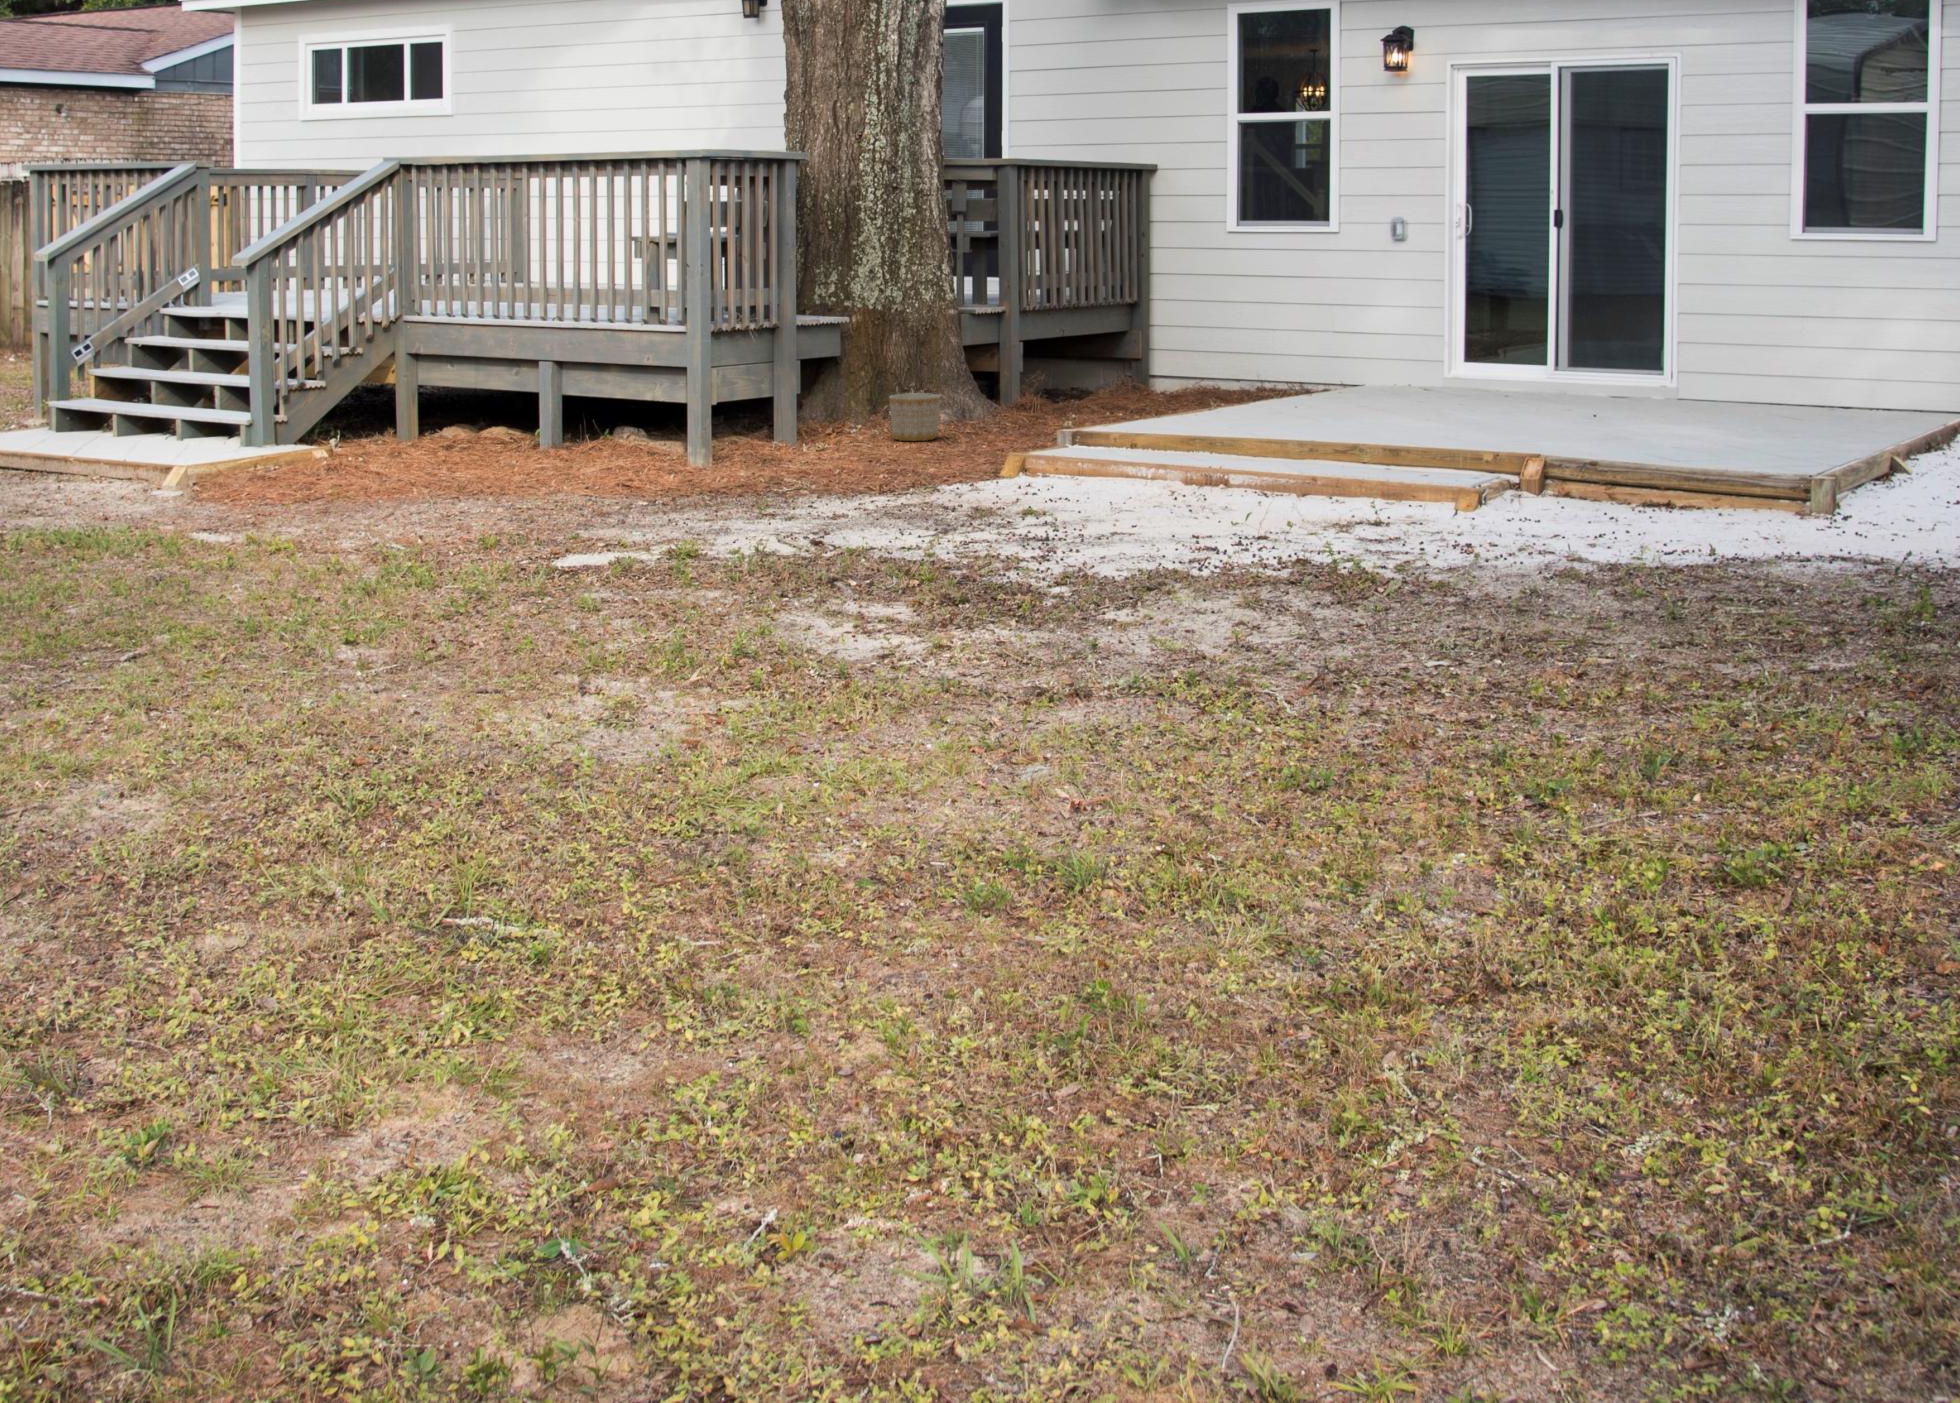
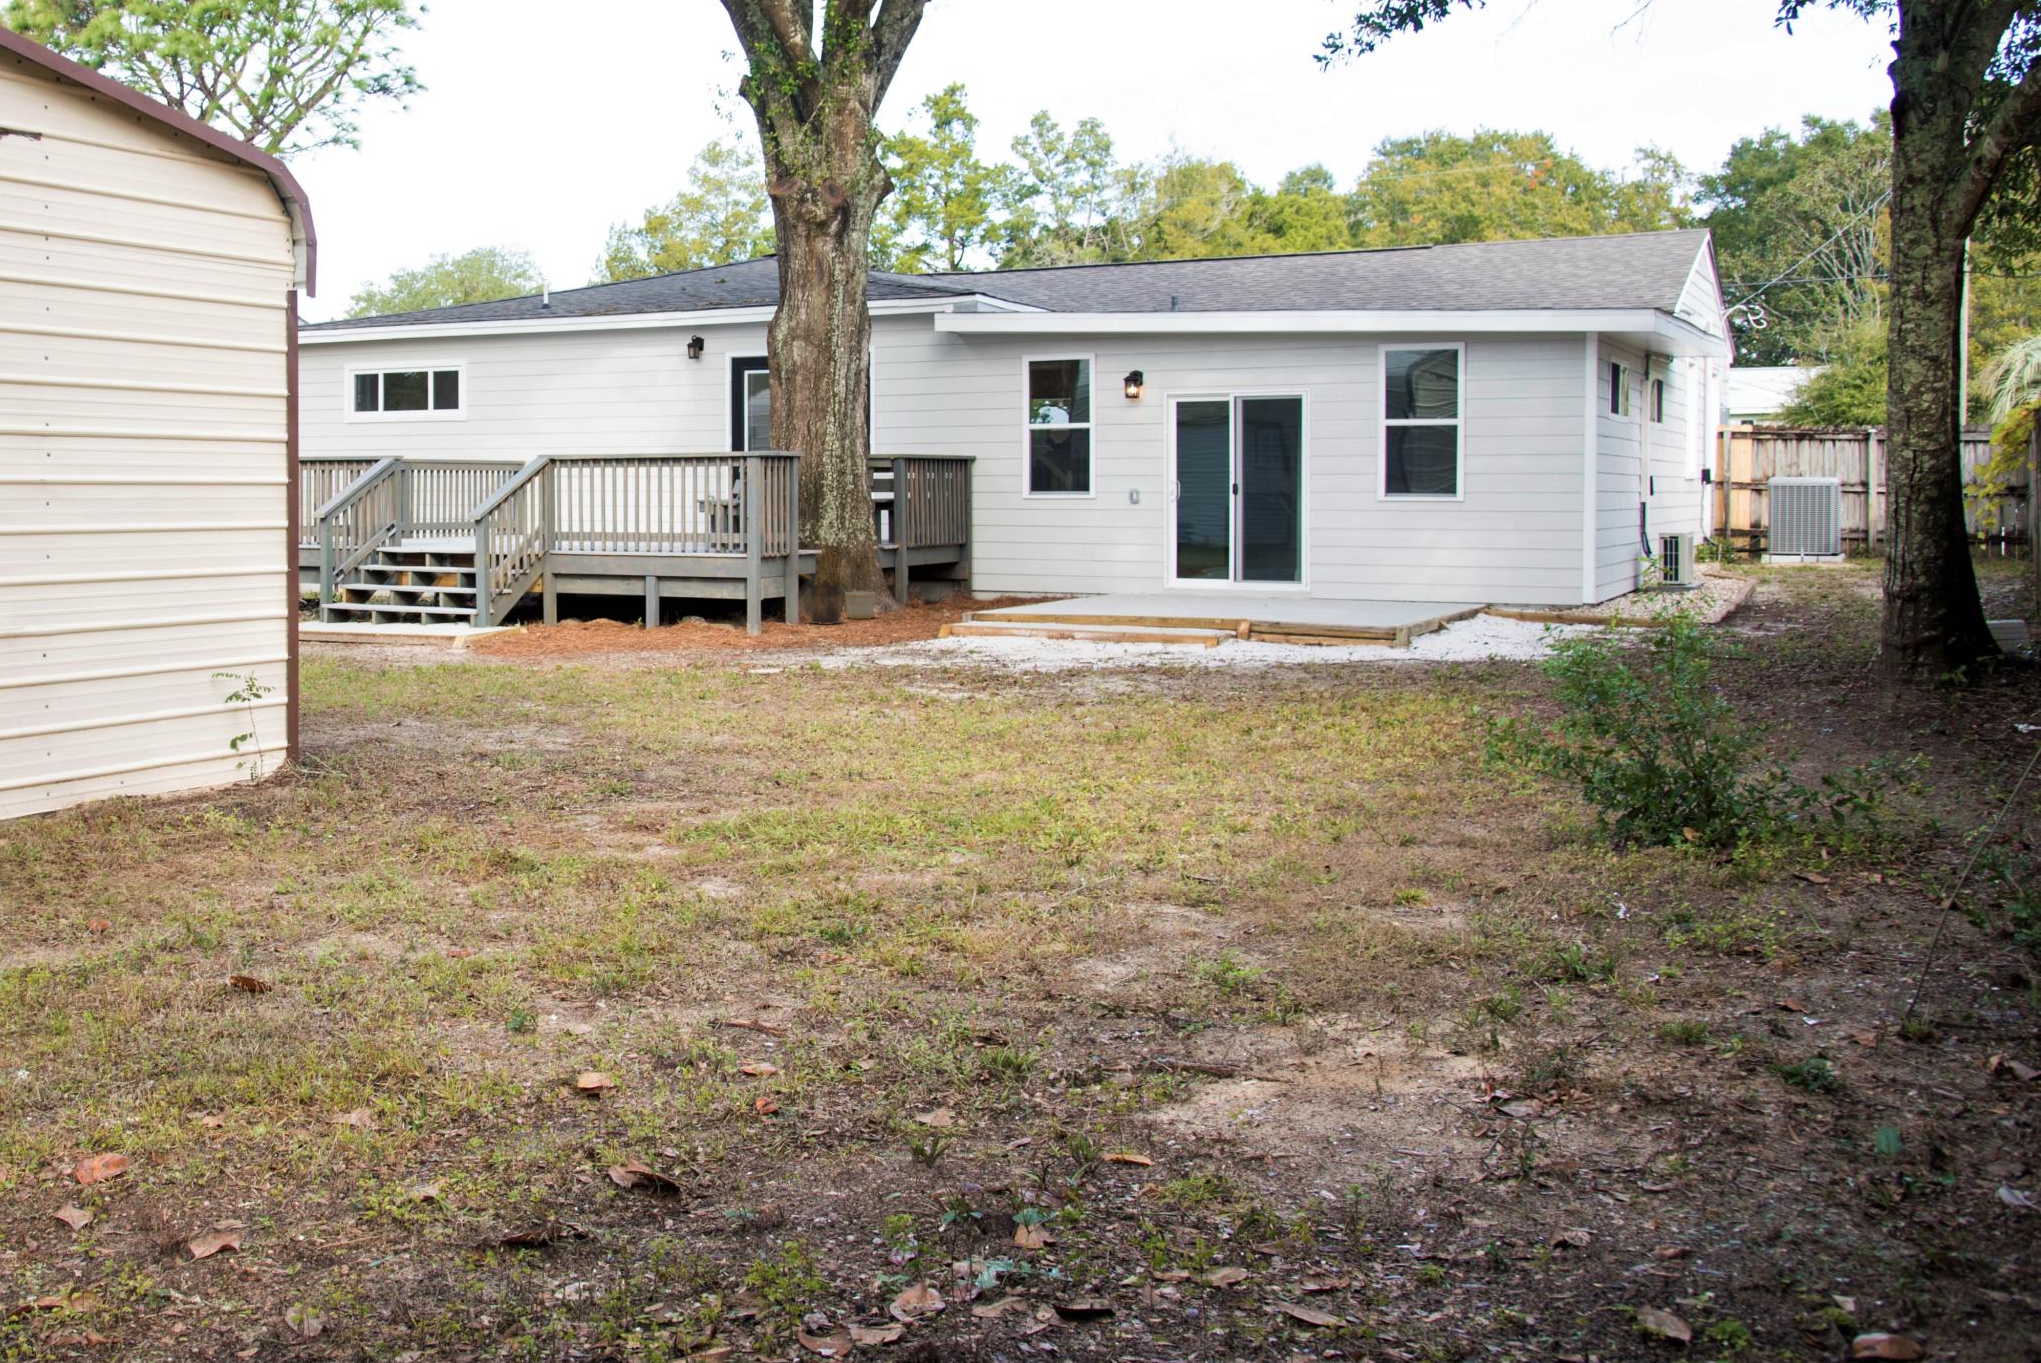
bucket: none [785,358,871,454] -> present [796,572,843,625]

